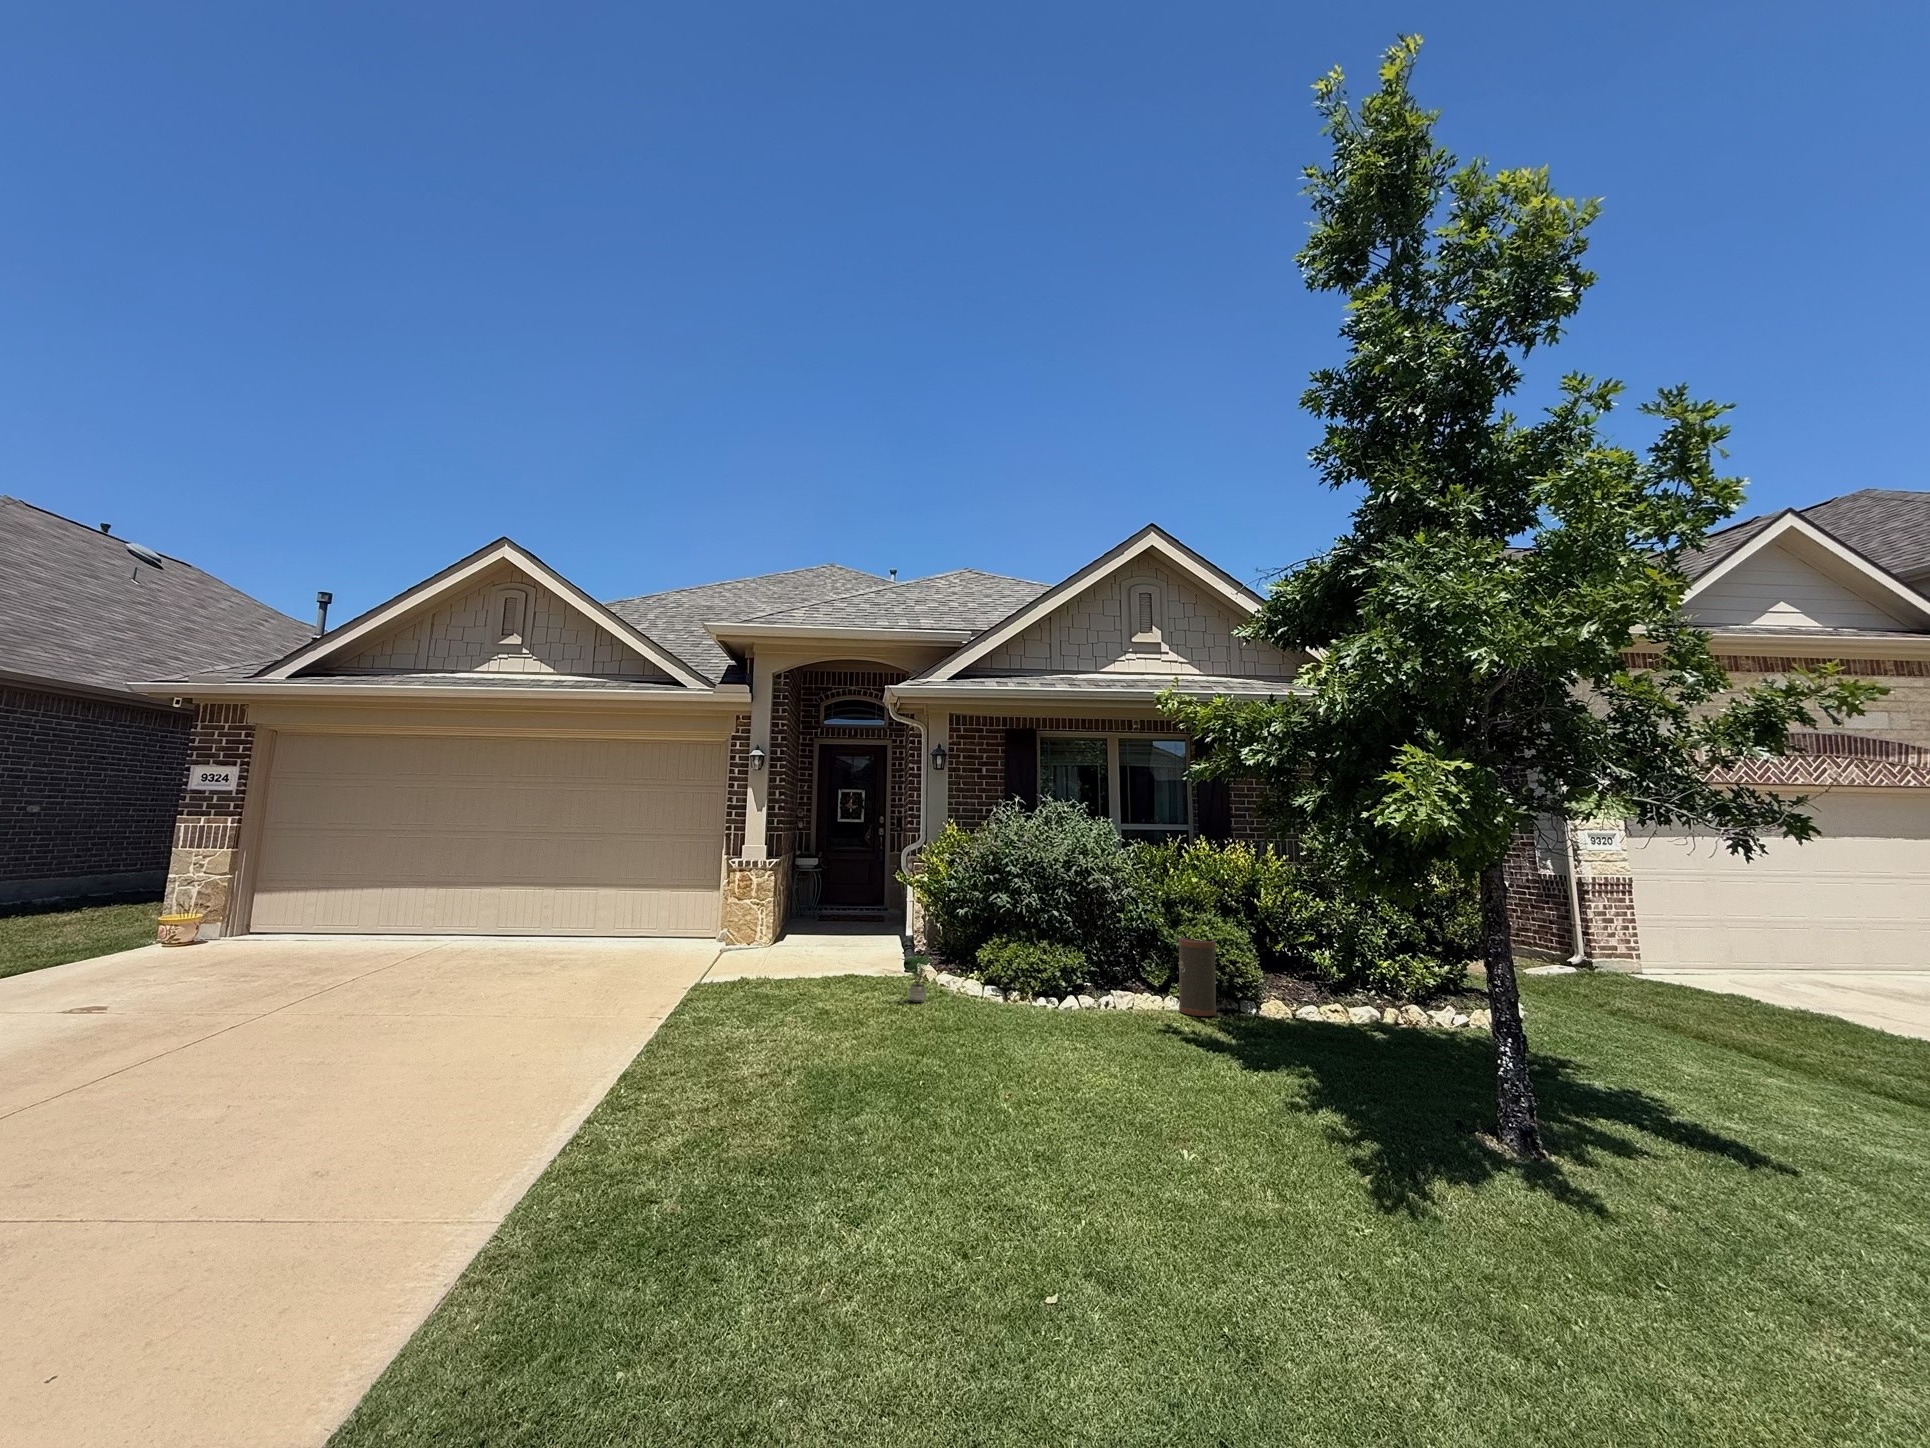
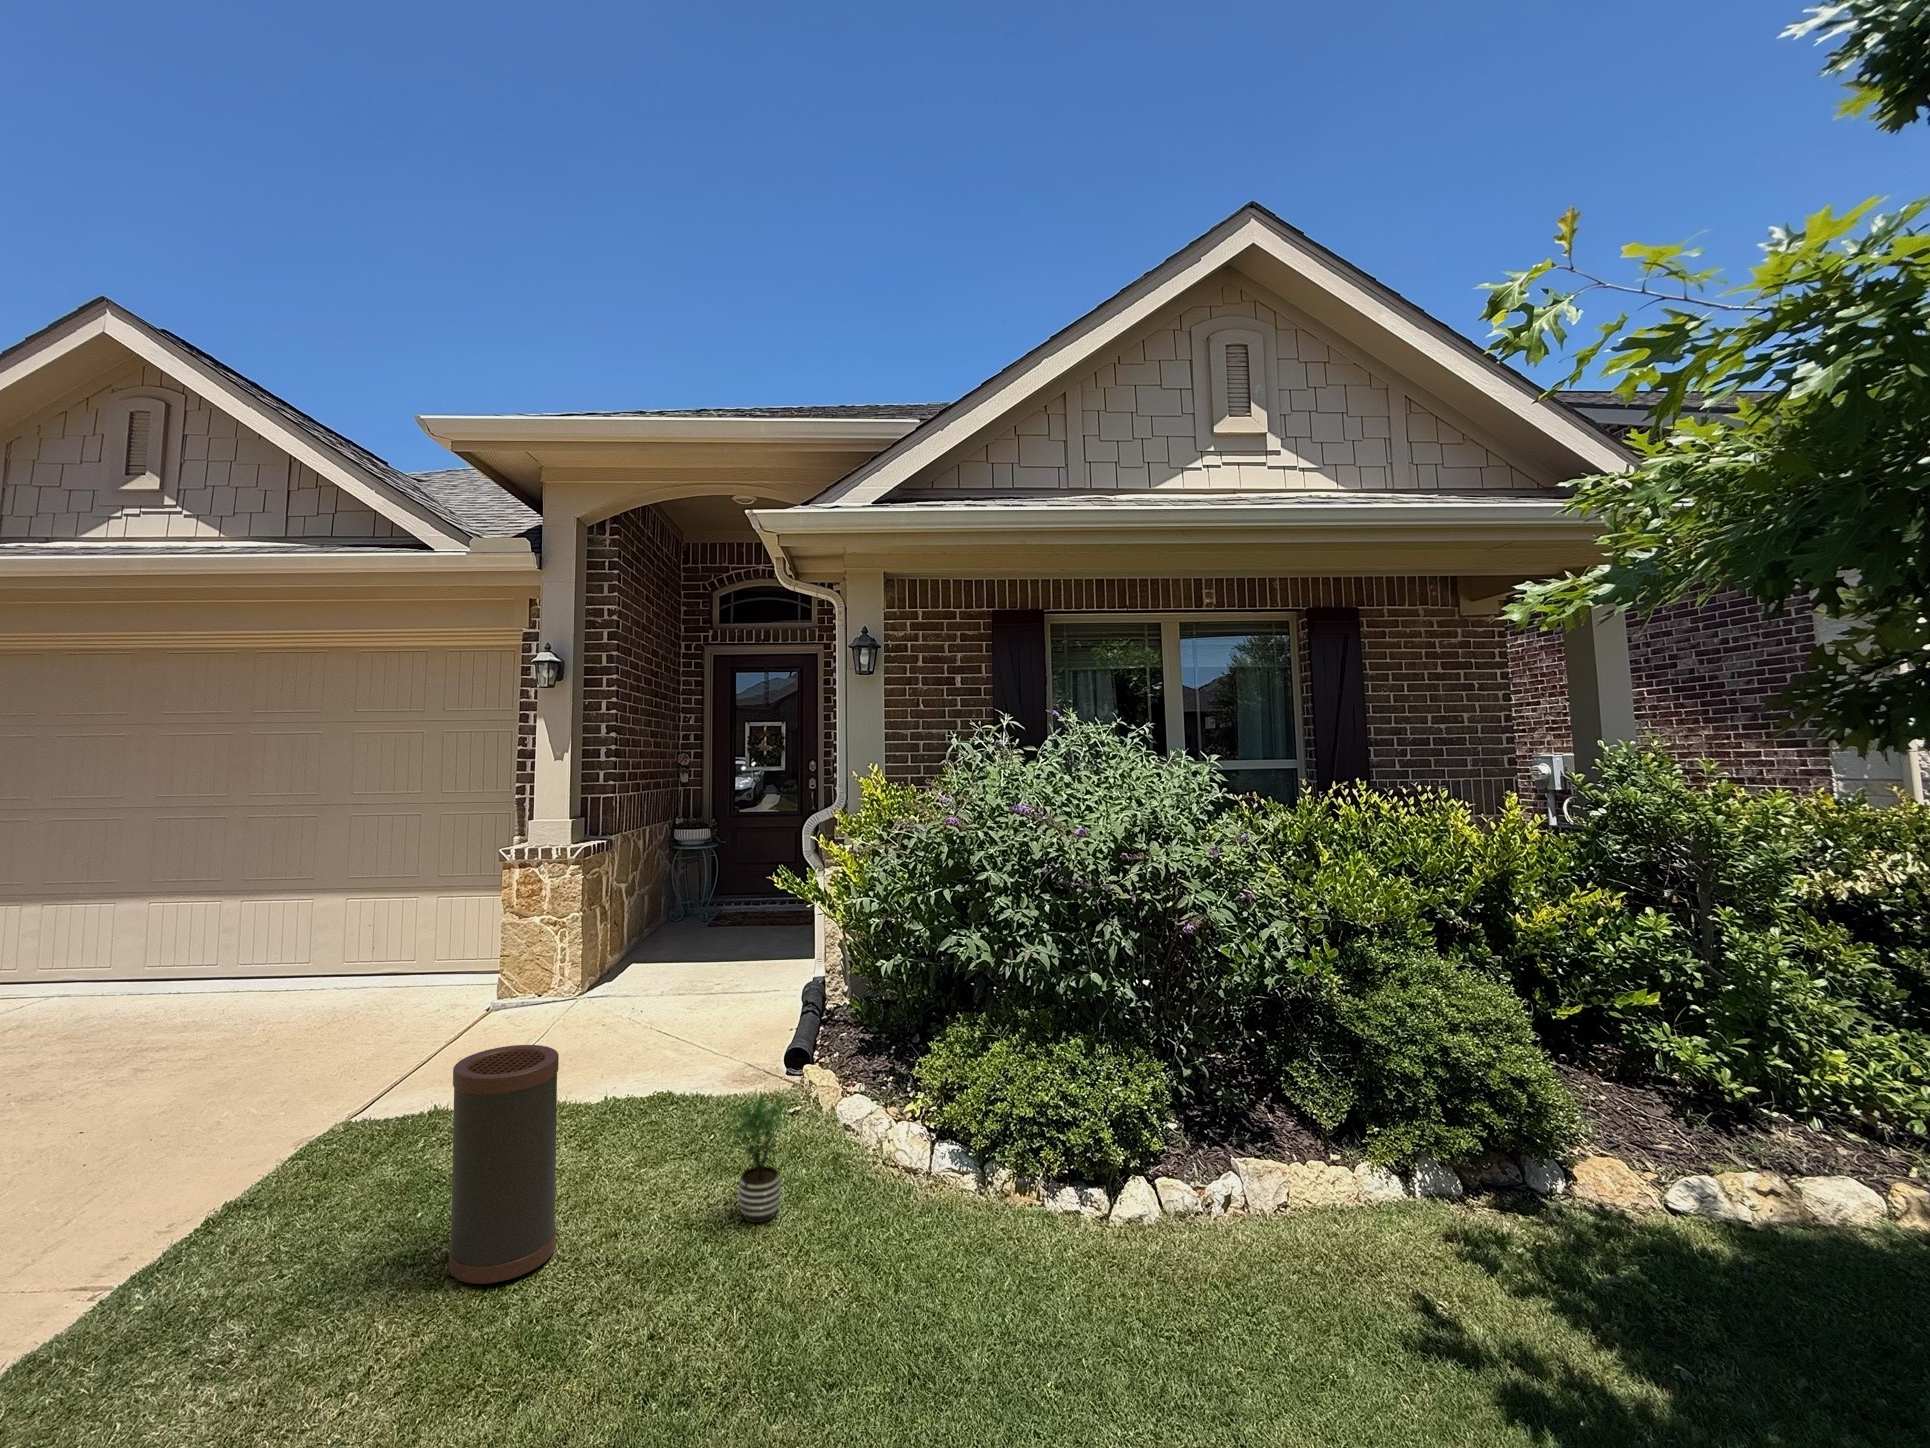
trash can: present [1179,937,1216,1017] -> present [449,1045,559,1284]

